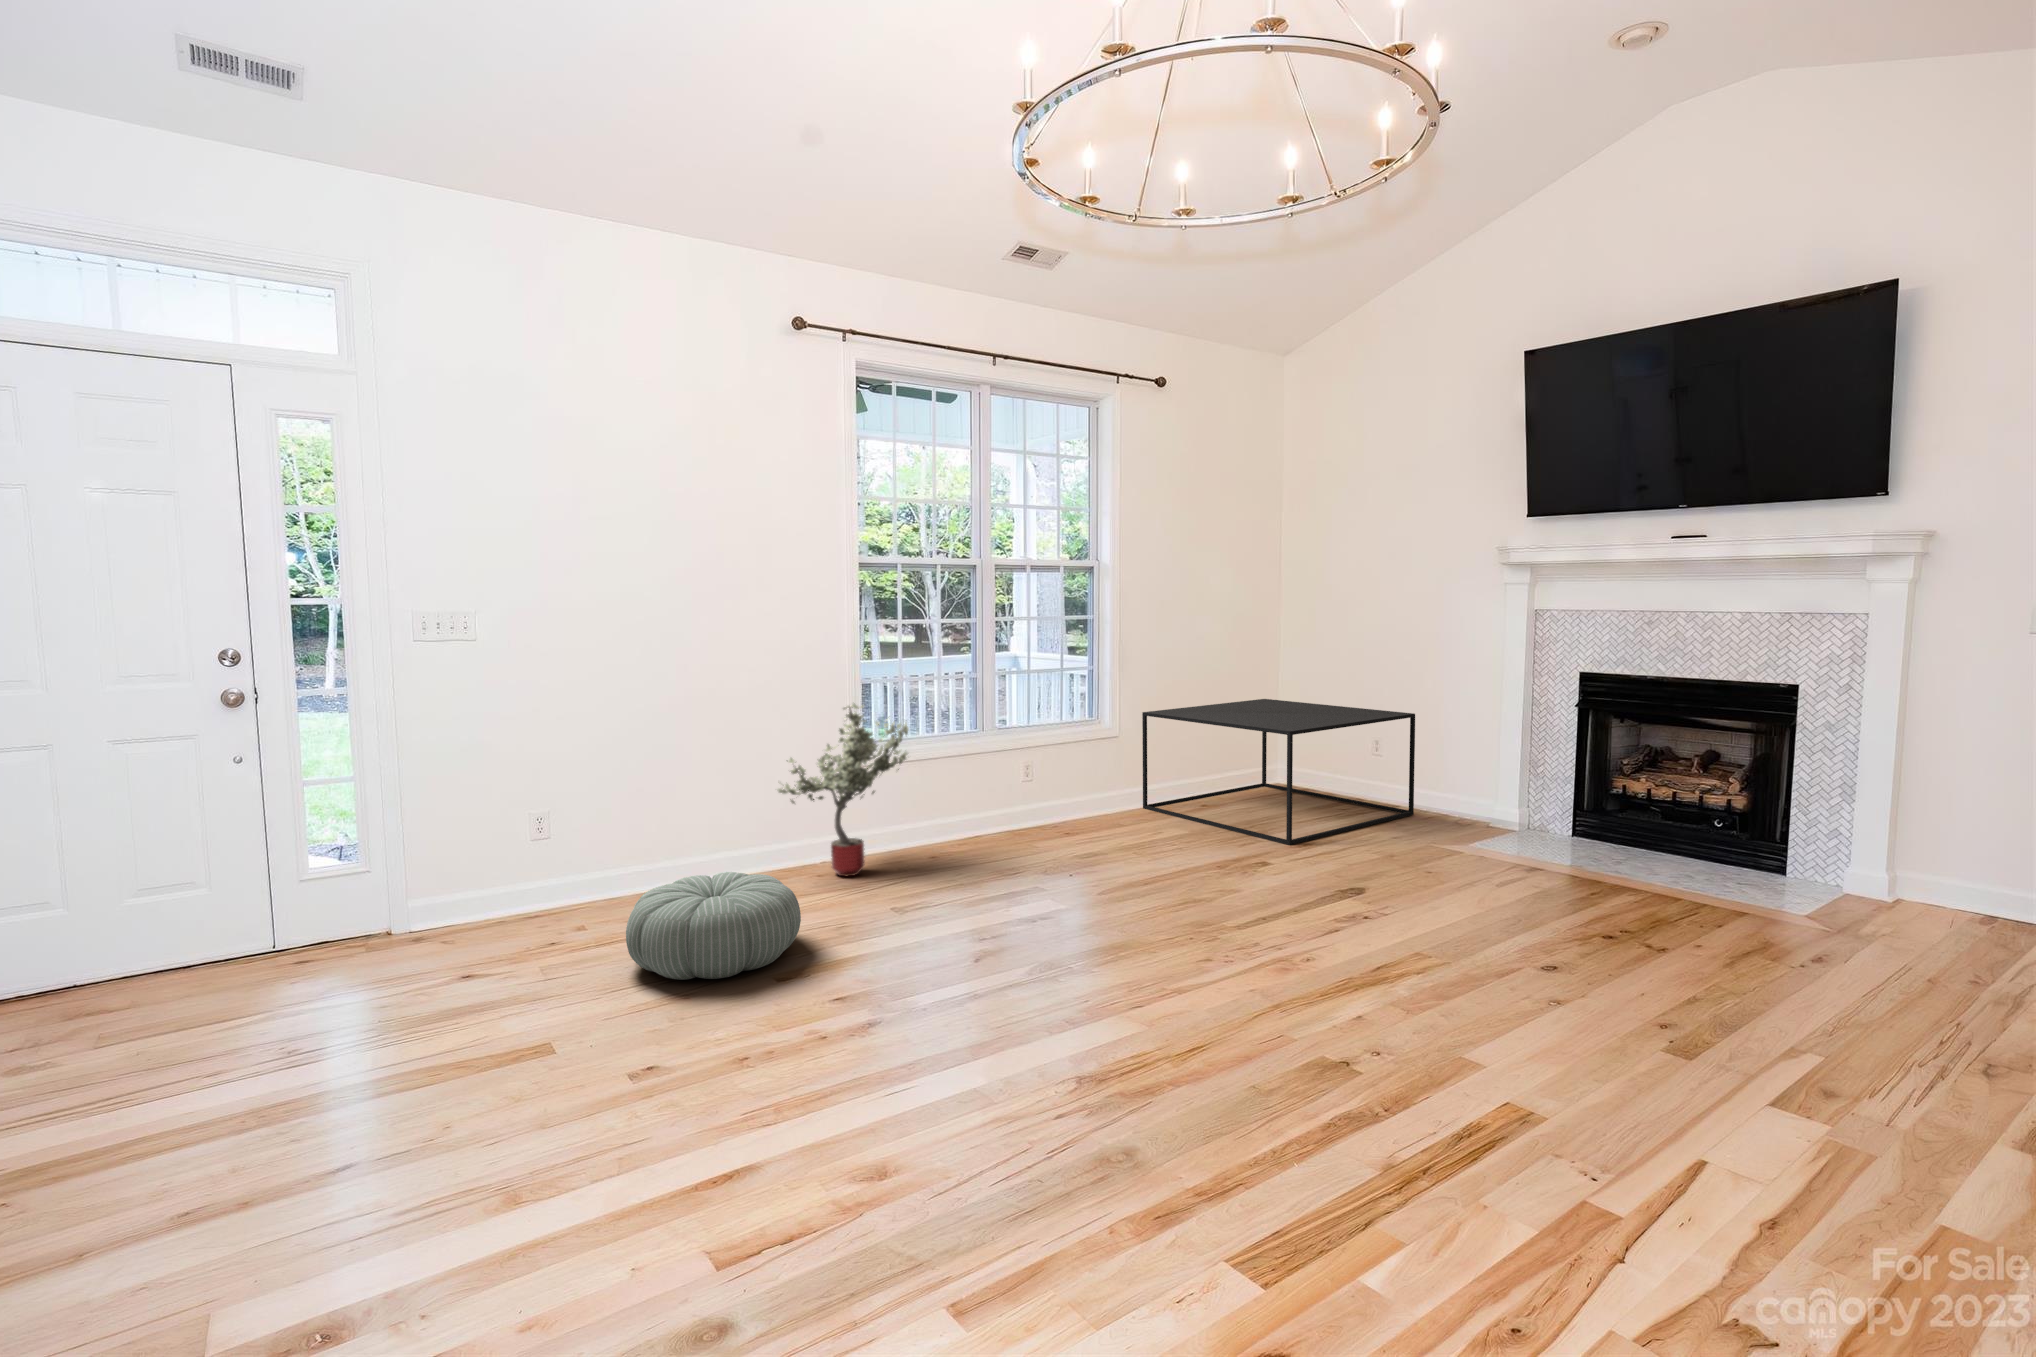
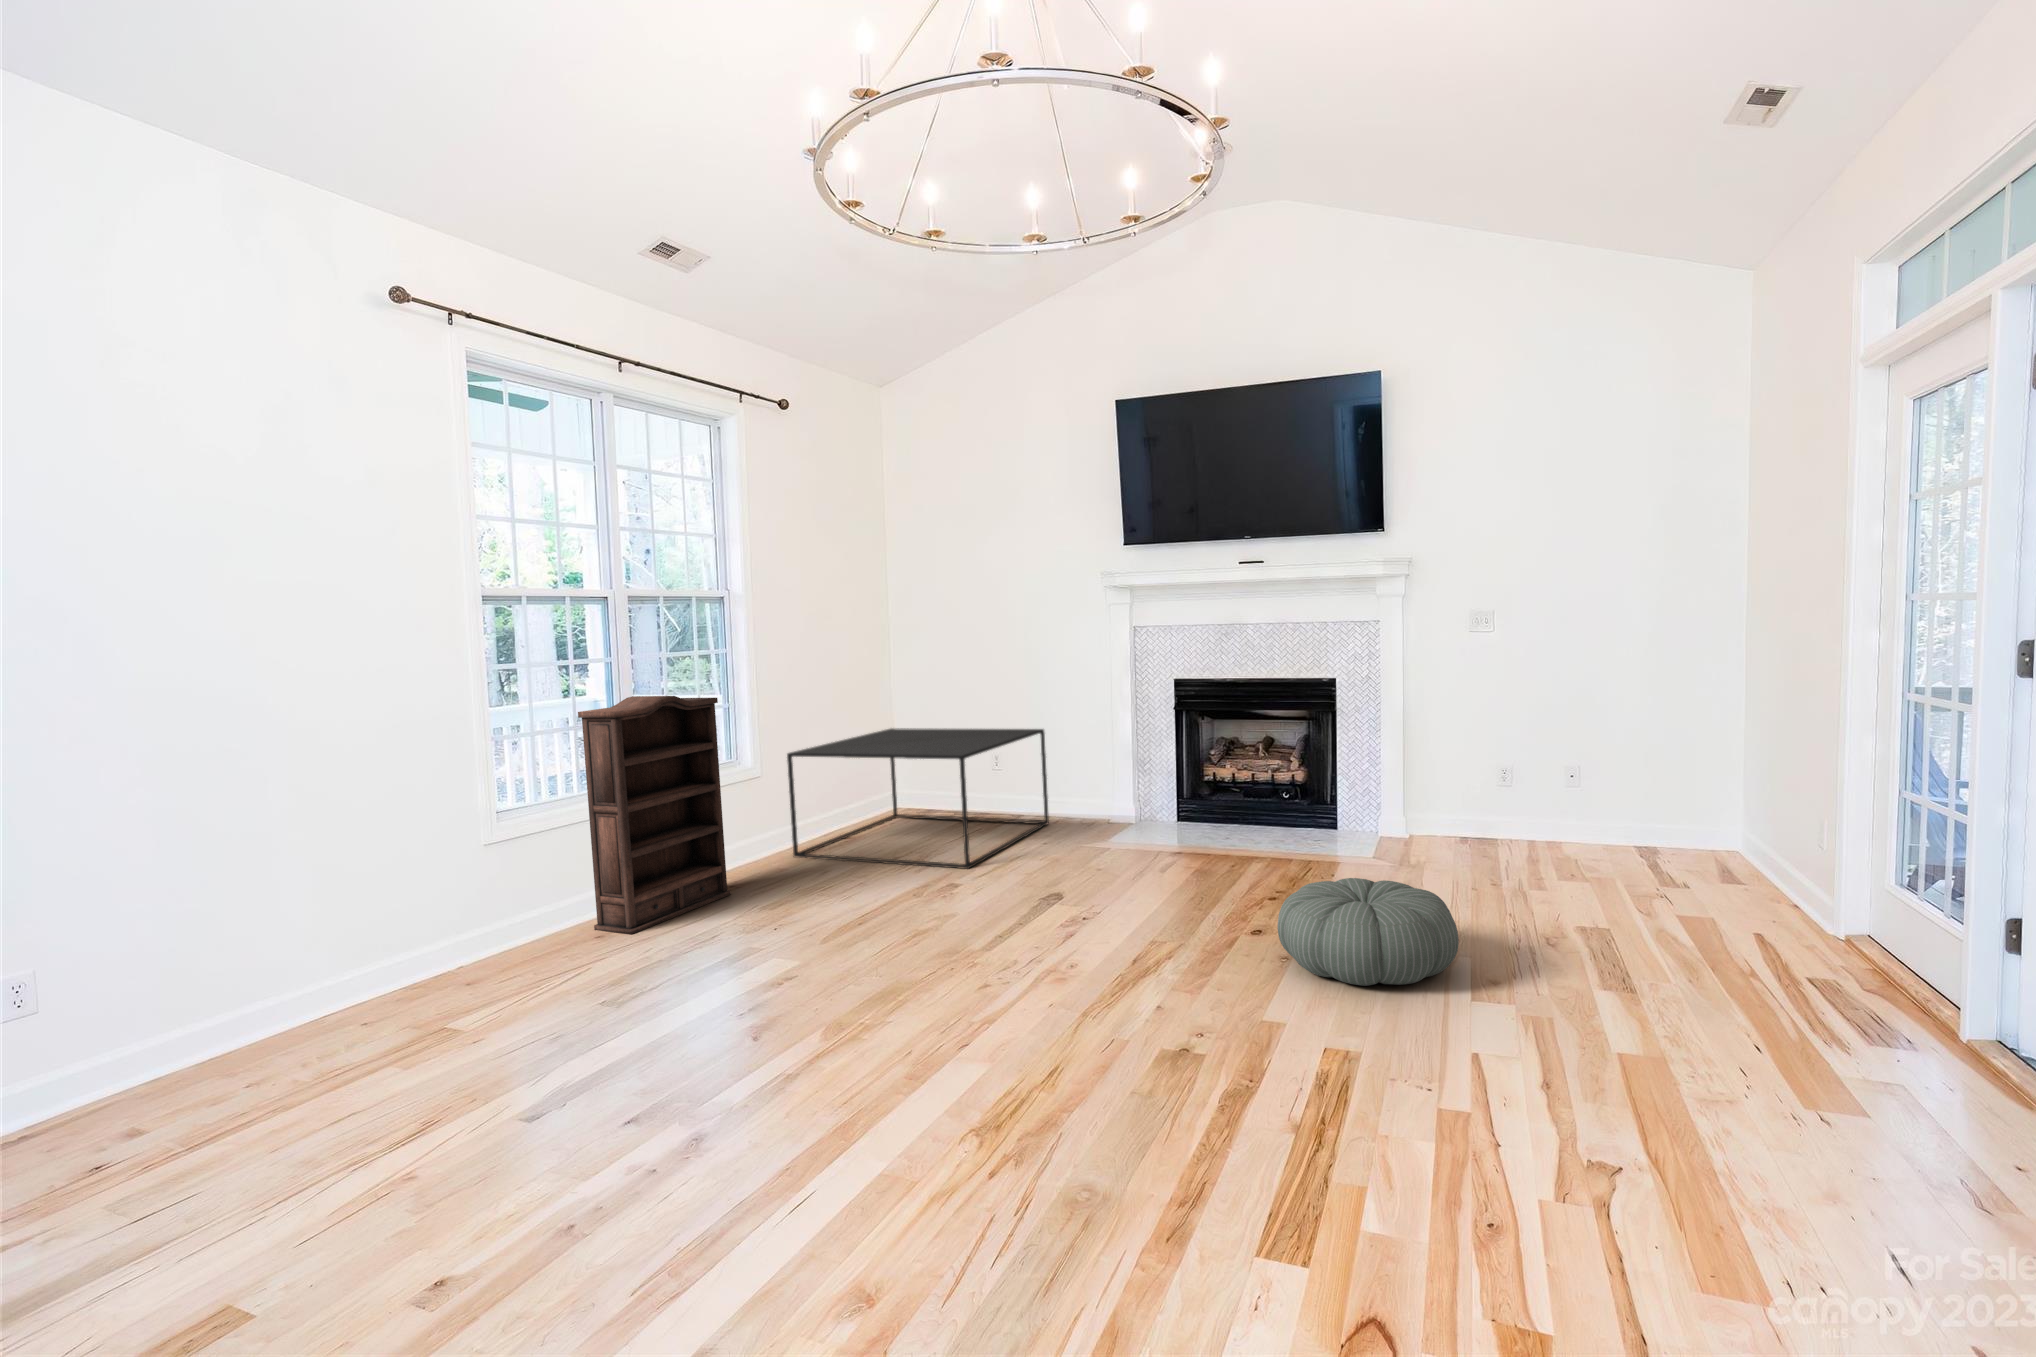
bookshelf: none [944,650,1066,849] -> present [578,696,731,934]
potted tree: present [778,704,909,876] -> none [389,773,564,998]
pouf: present [626,872,801,980] -> present [1278,878,1459,986]

